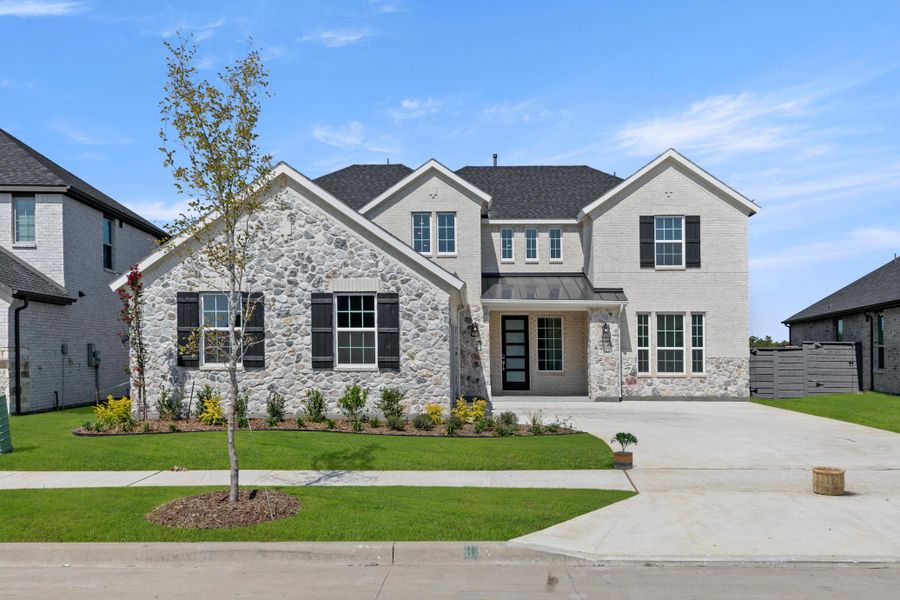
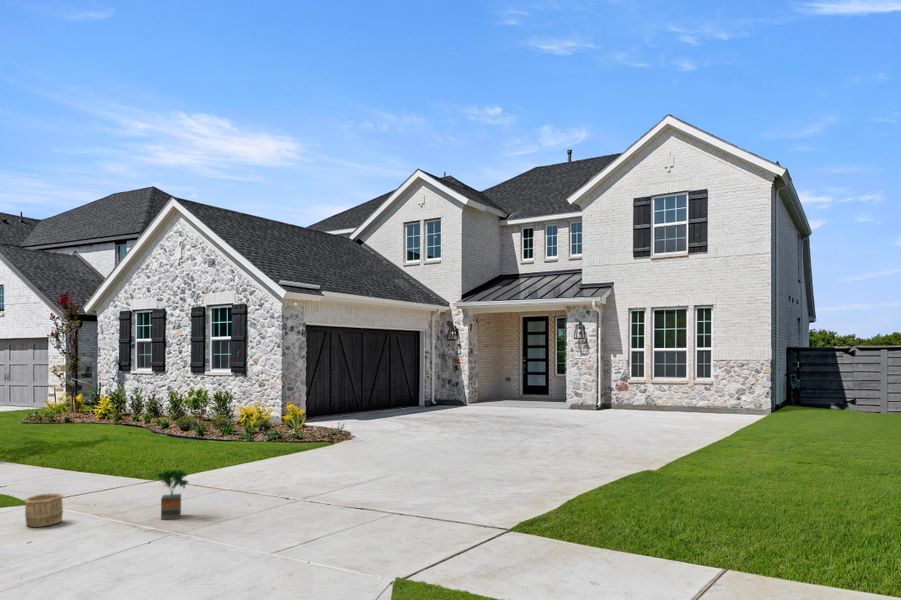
potted tree: present [611,432,638,470] -> present [157,470,188,520]

